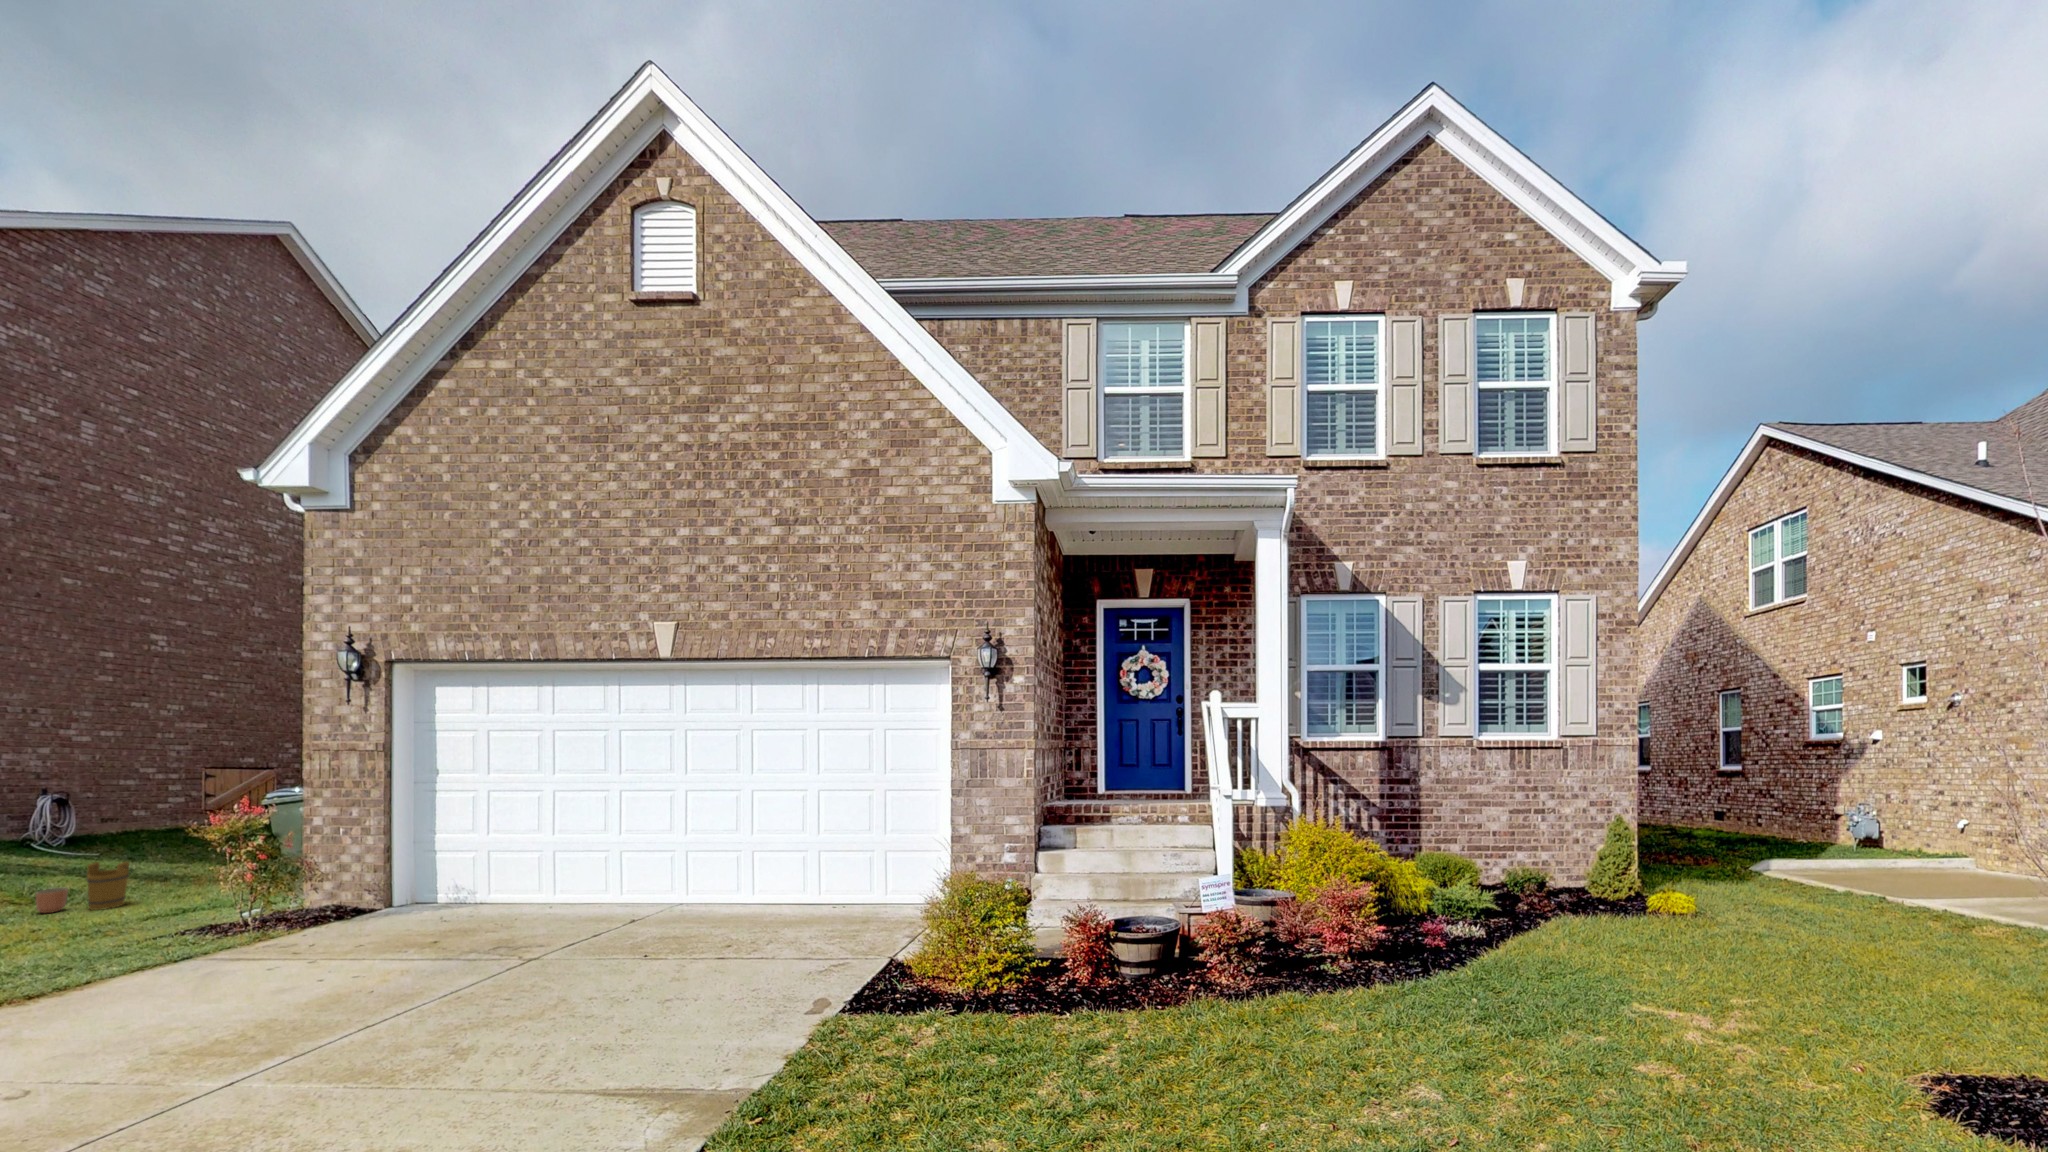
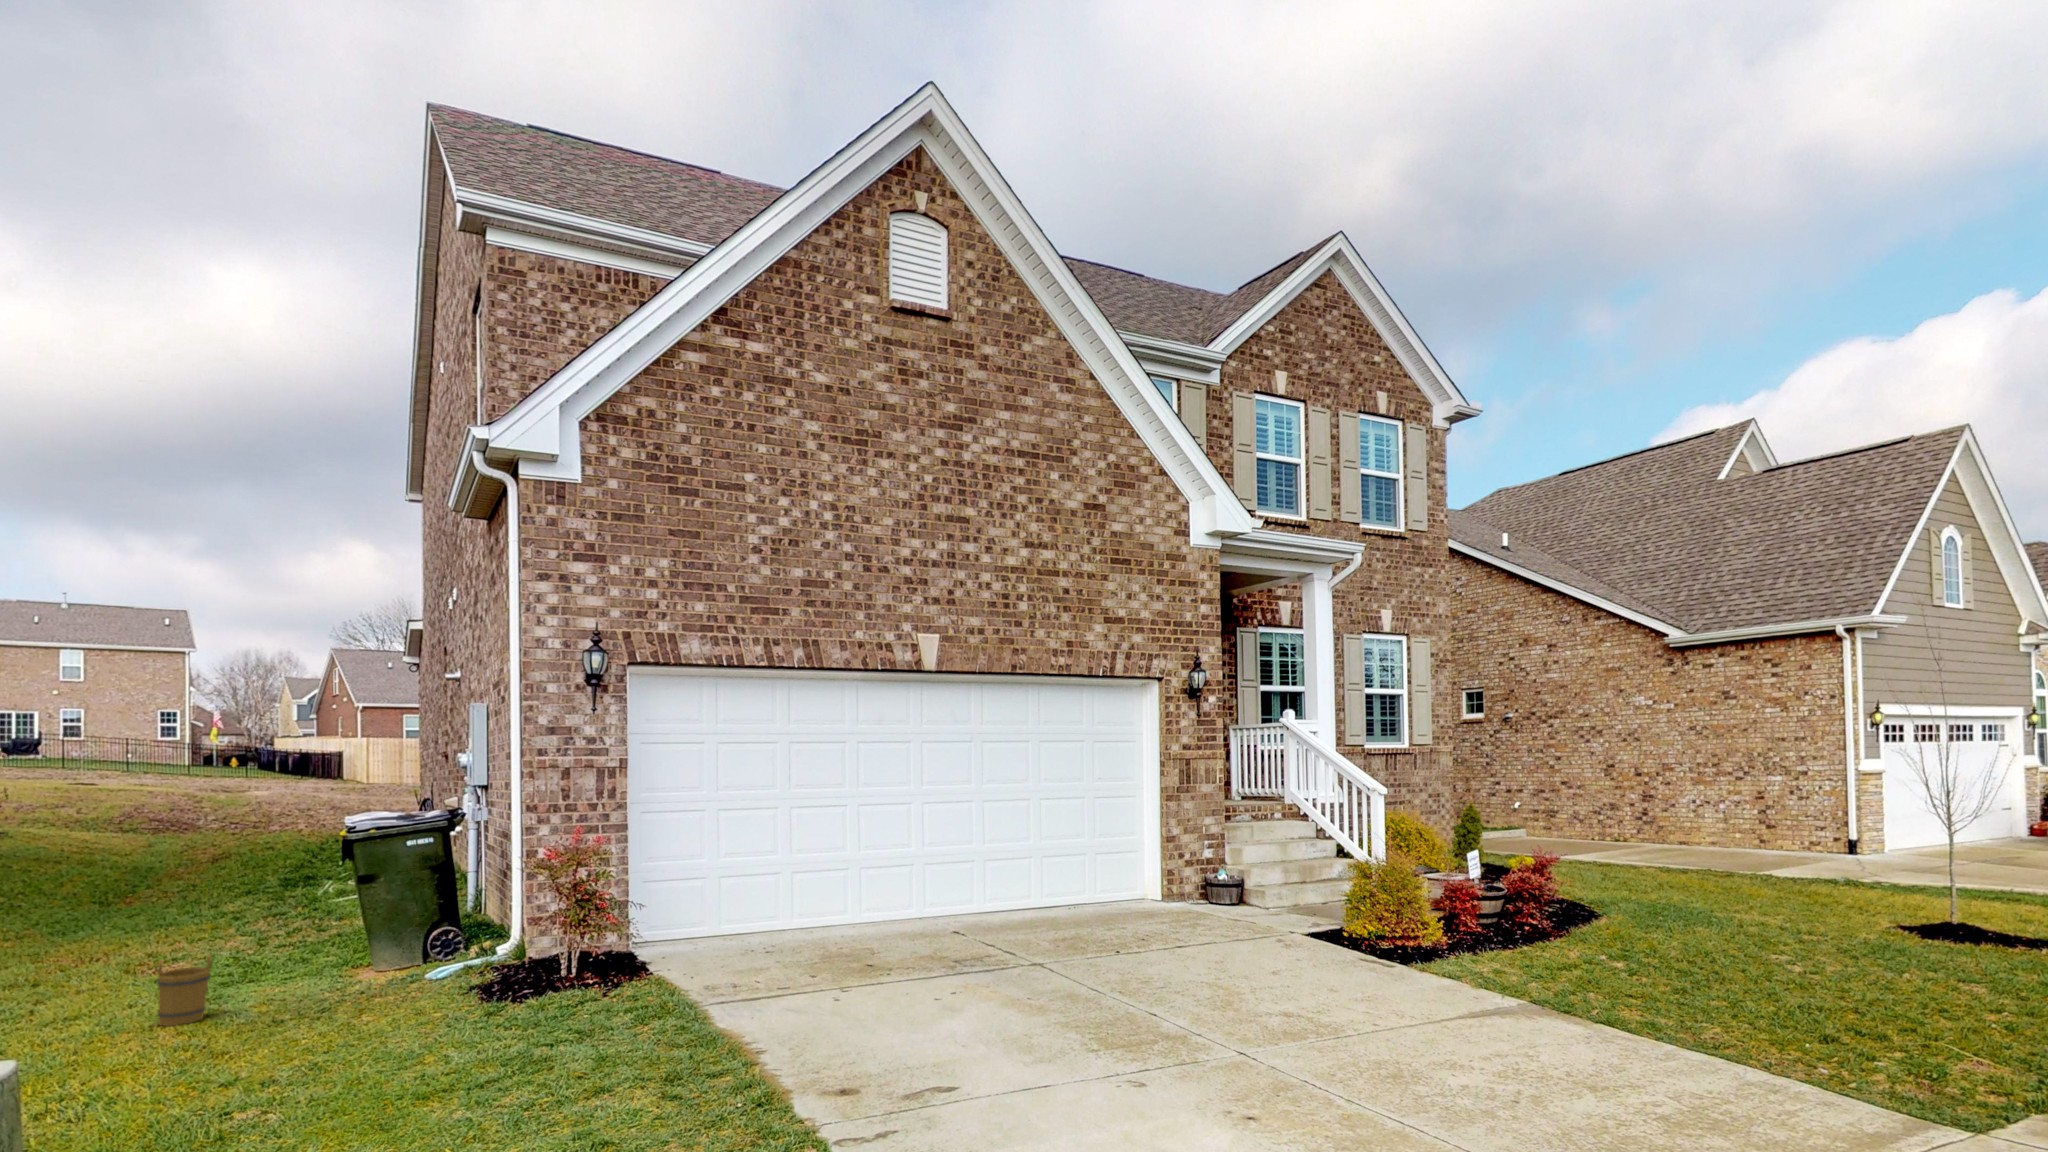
planter: present [36,888,68,913] -> none [86,1001,128,1039]

